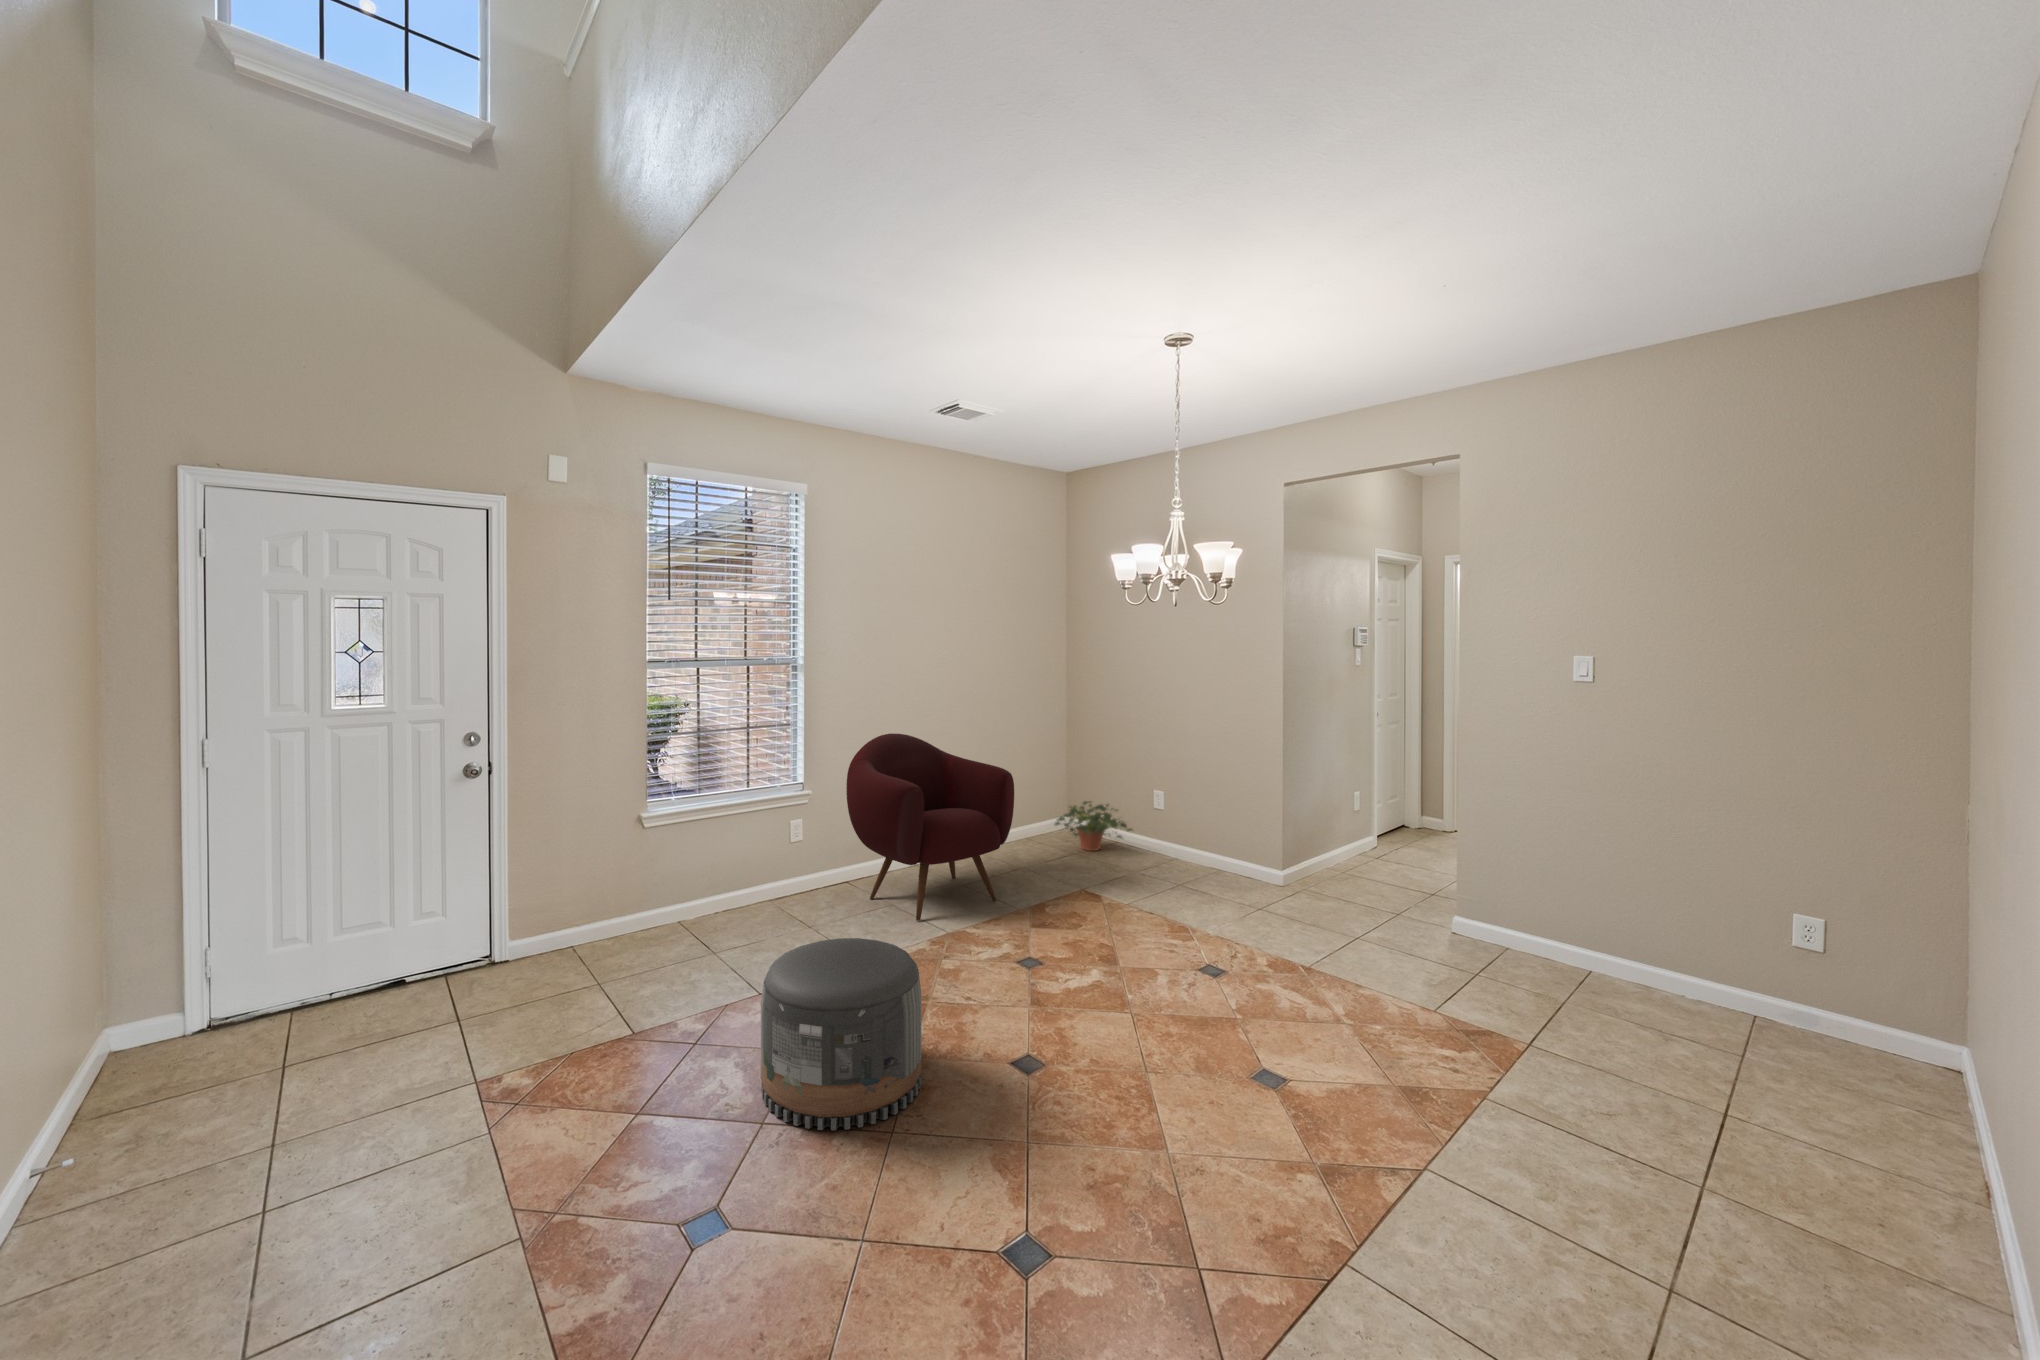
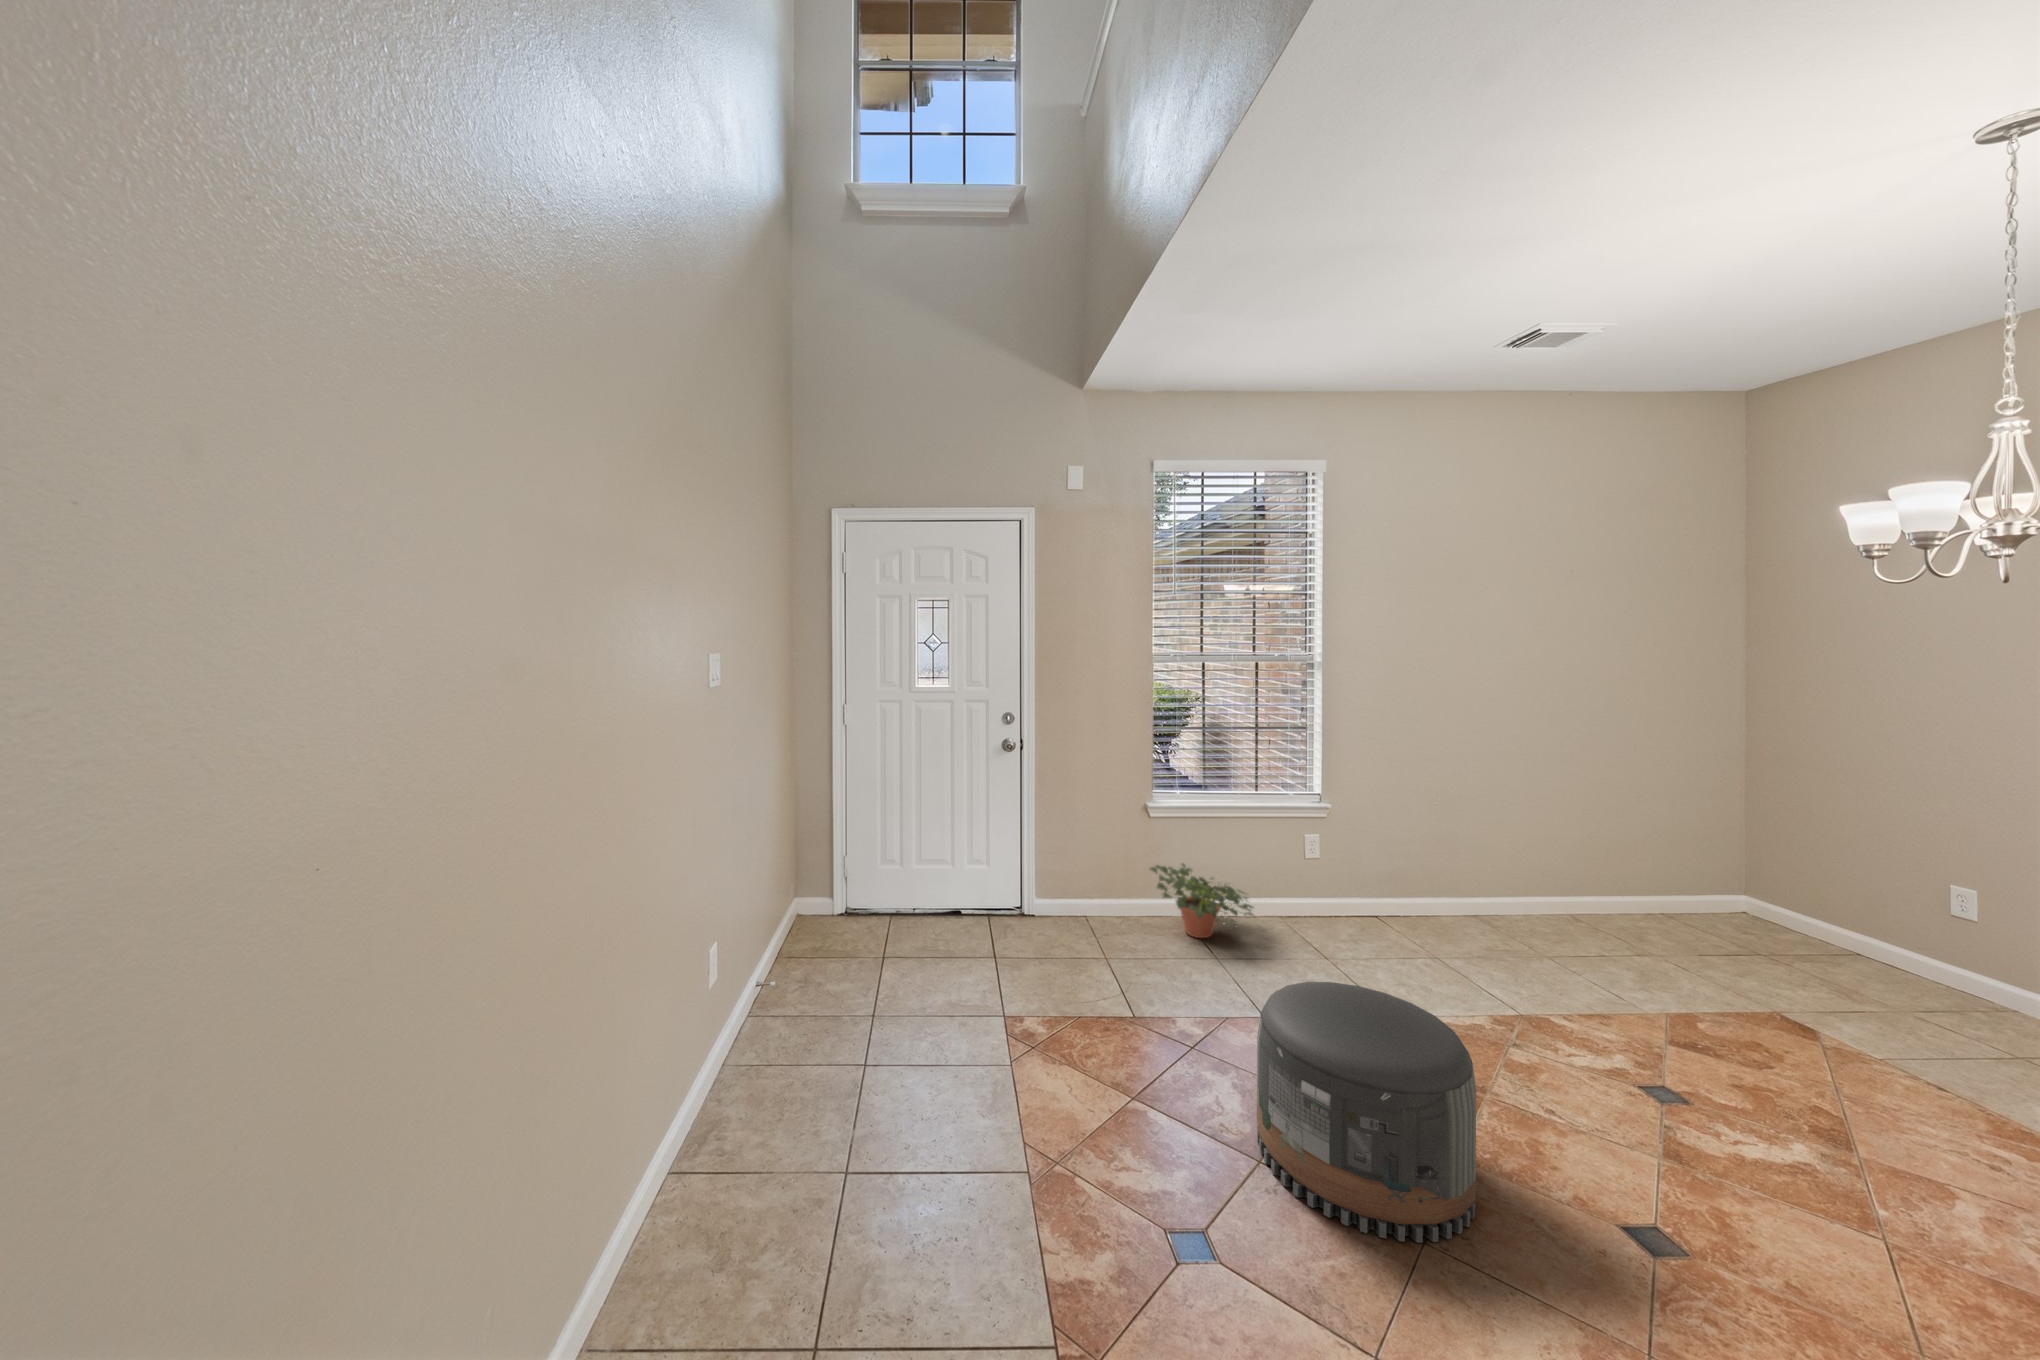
armchair: present [846,733,1014,920] -> none [1374,746,1631,980]
potted plant: present [1055,801,1132,851] -> present [1150,864,1254,938]

